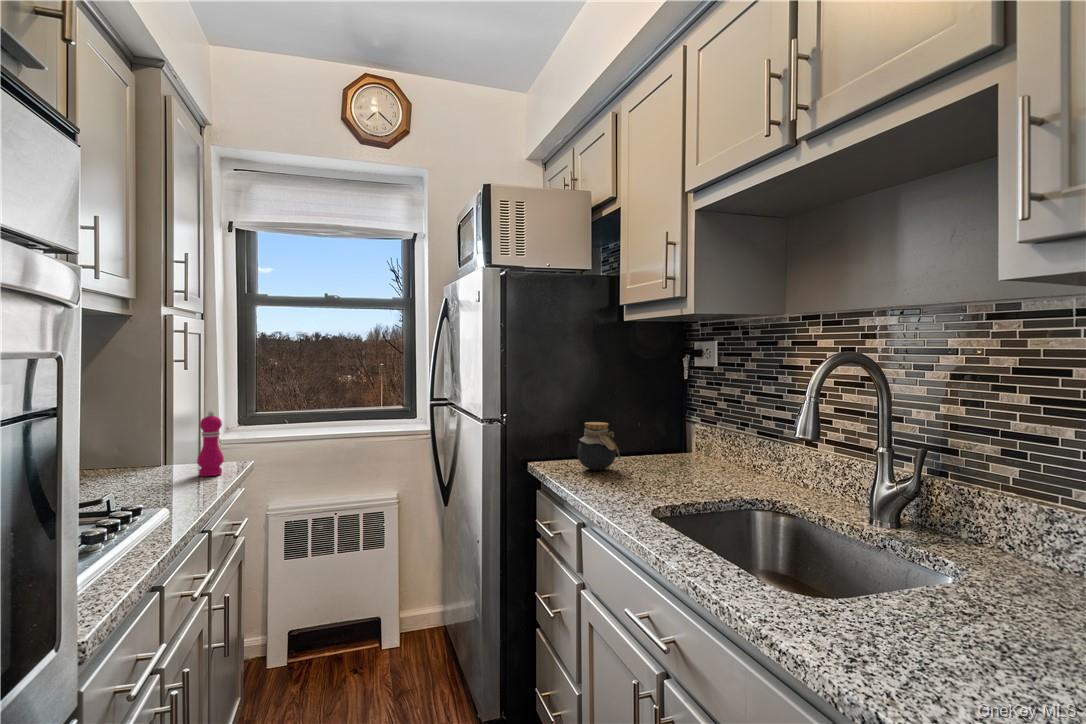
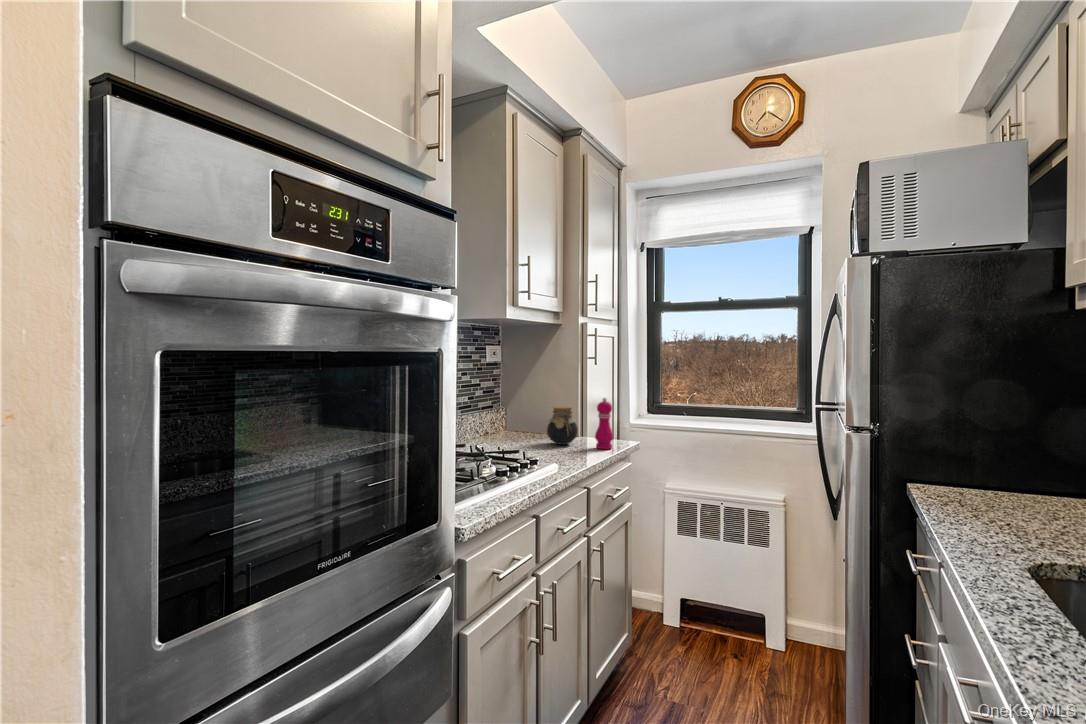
jar: present [577,422,621,470] -> present [547,407,578,445]

